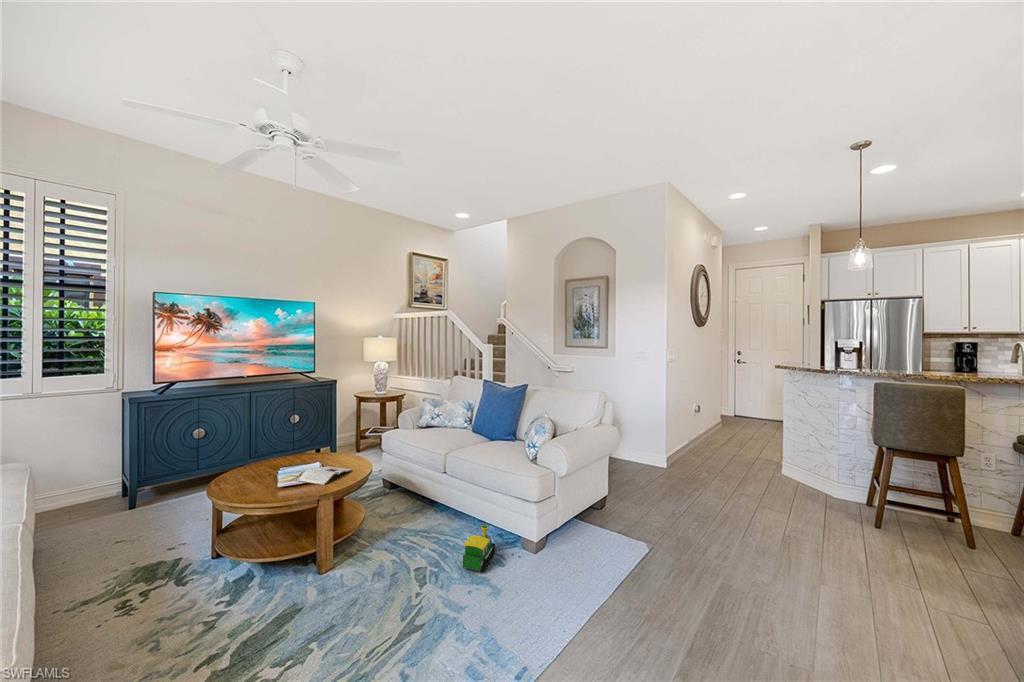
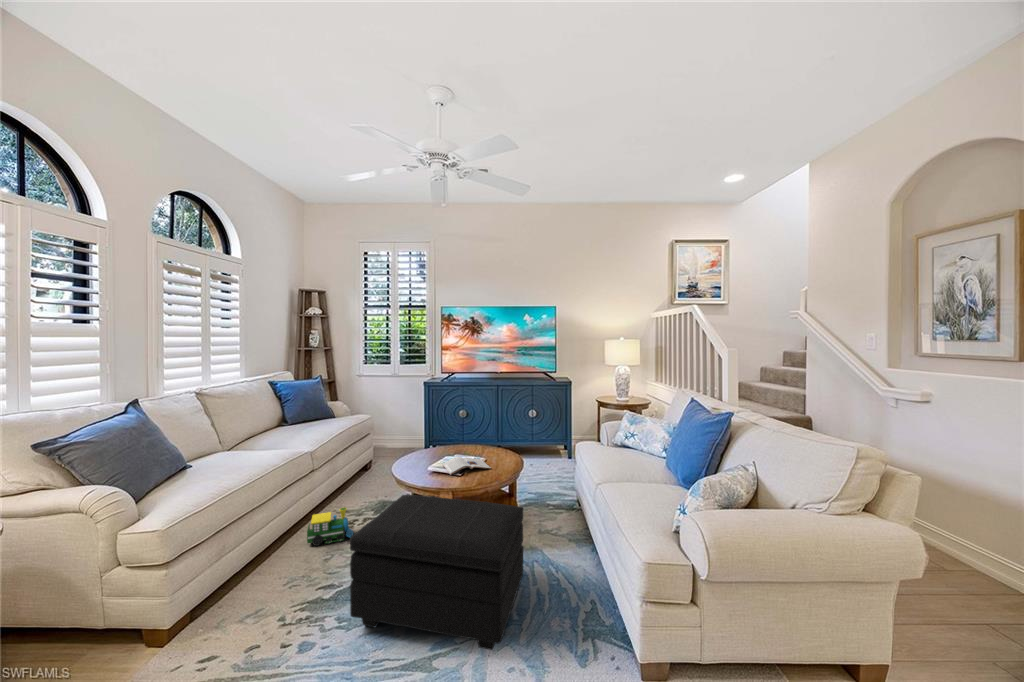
footstool: none [296,488,458,643] -> present [350,495,523,650]
toy train: present [463,525,495,571] -> present [307,507,354,546]

